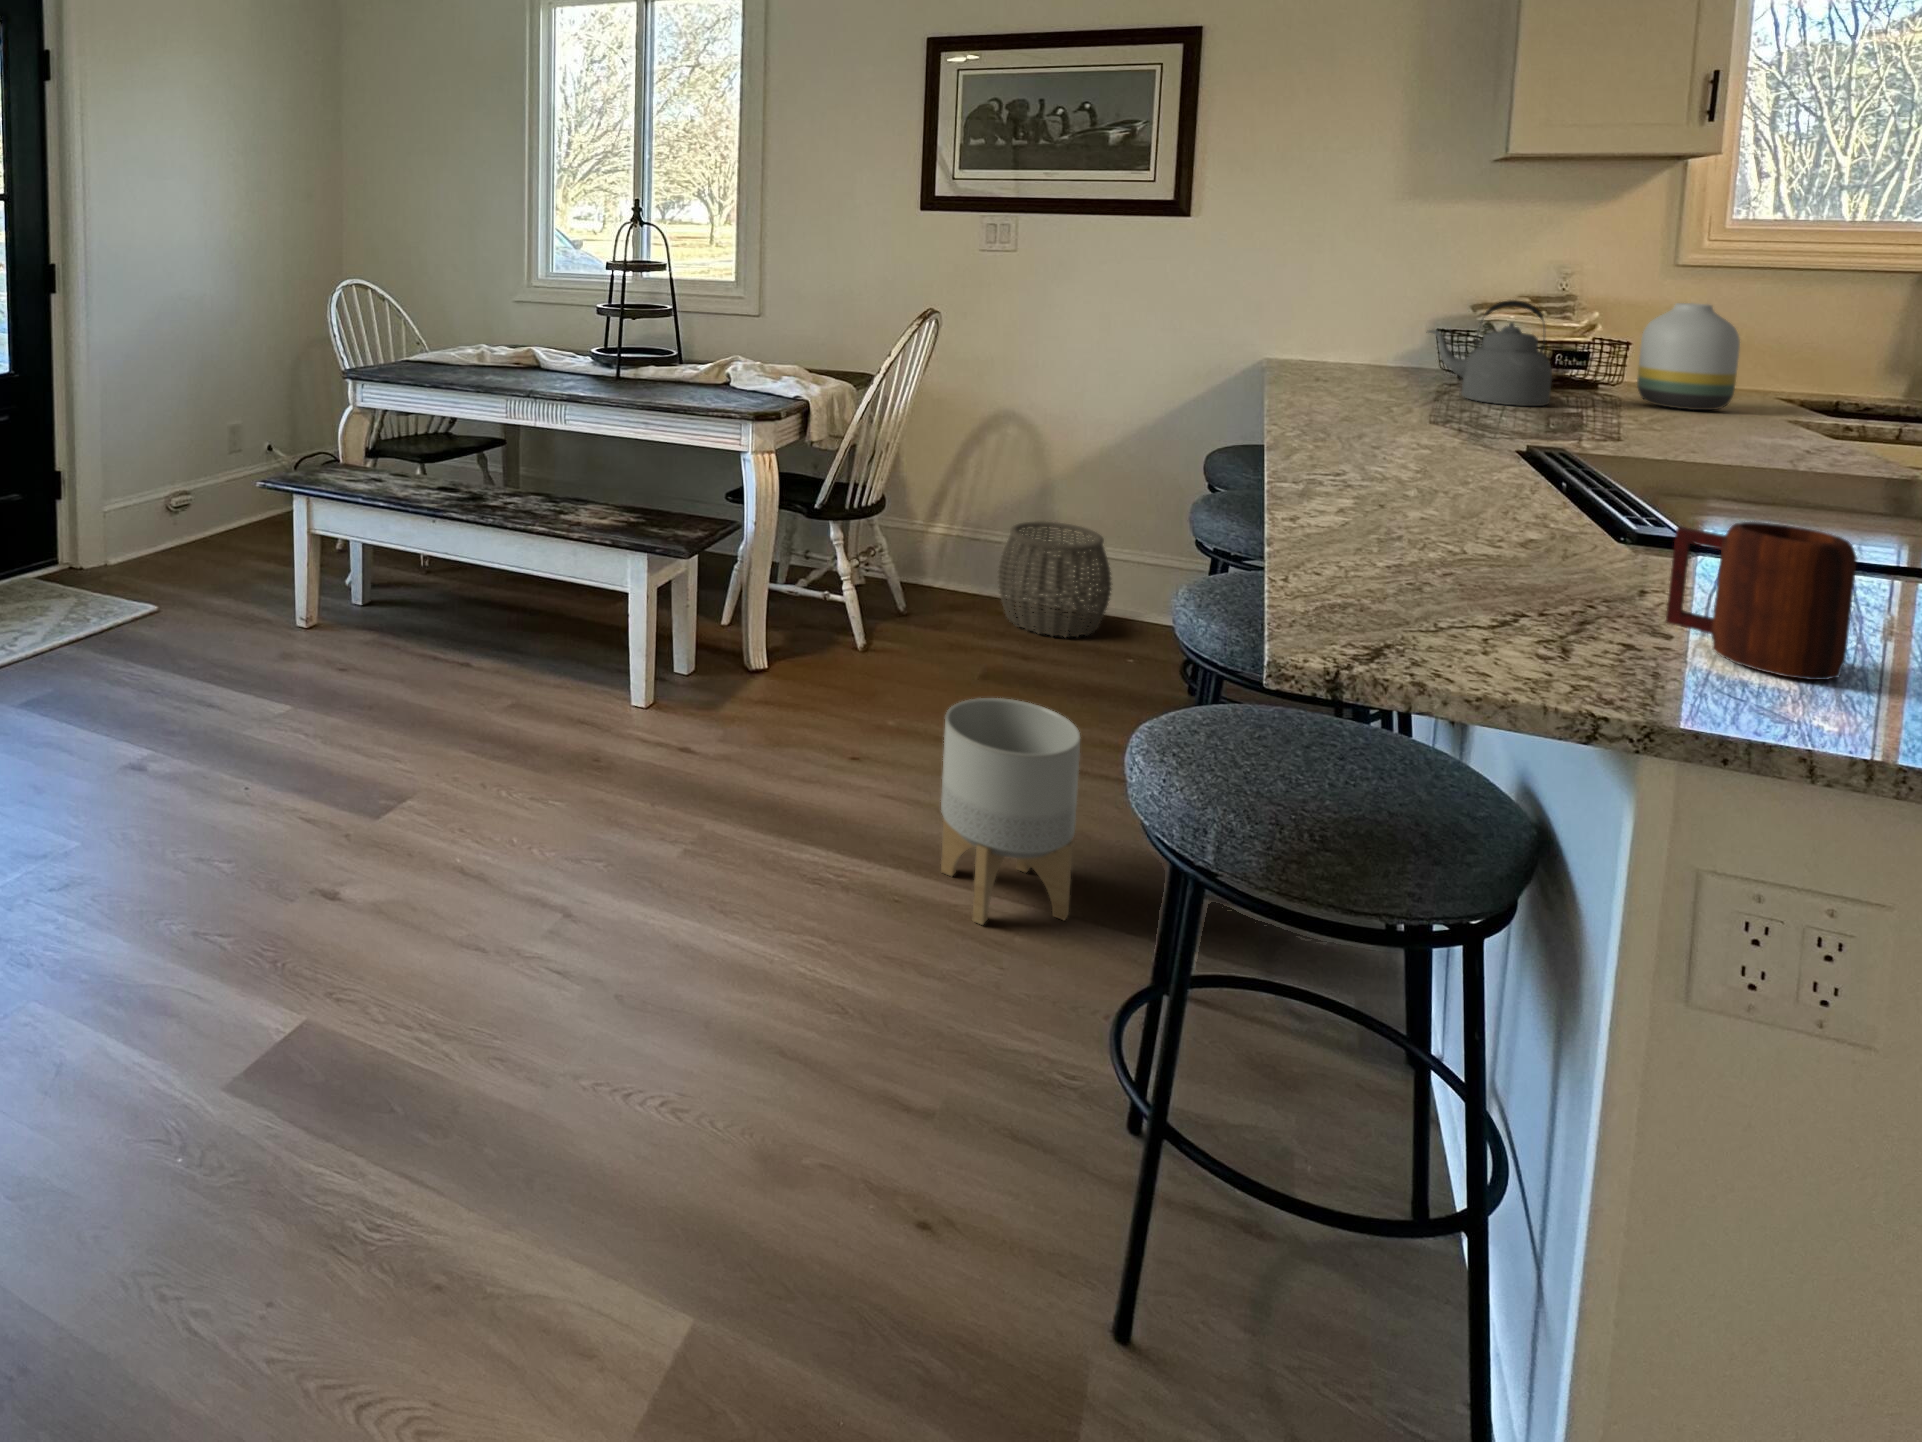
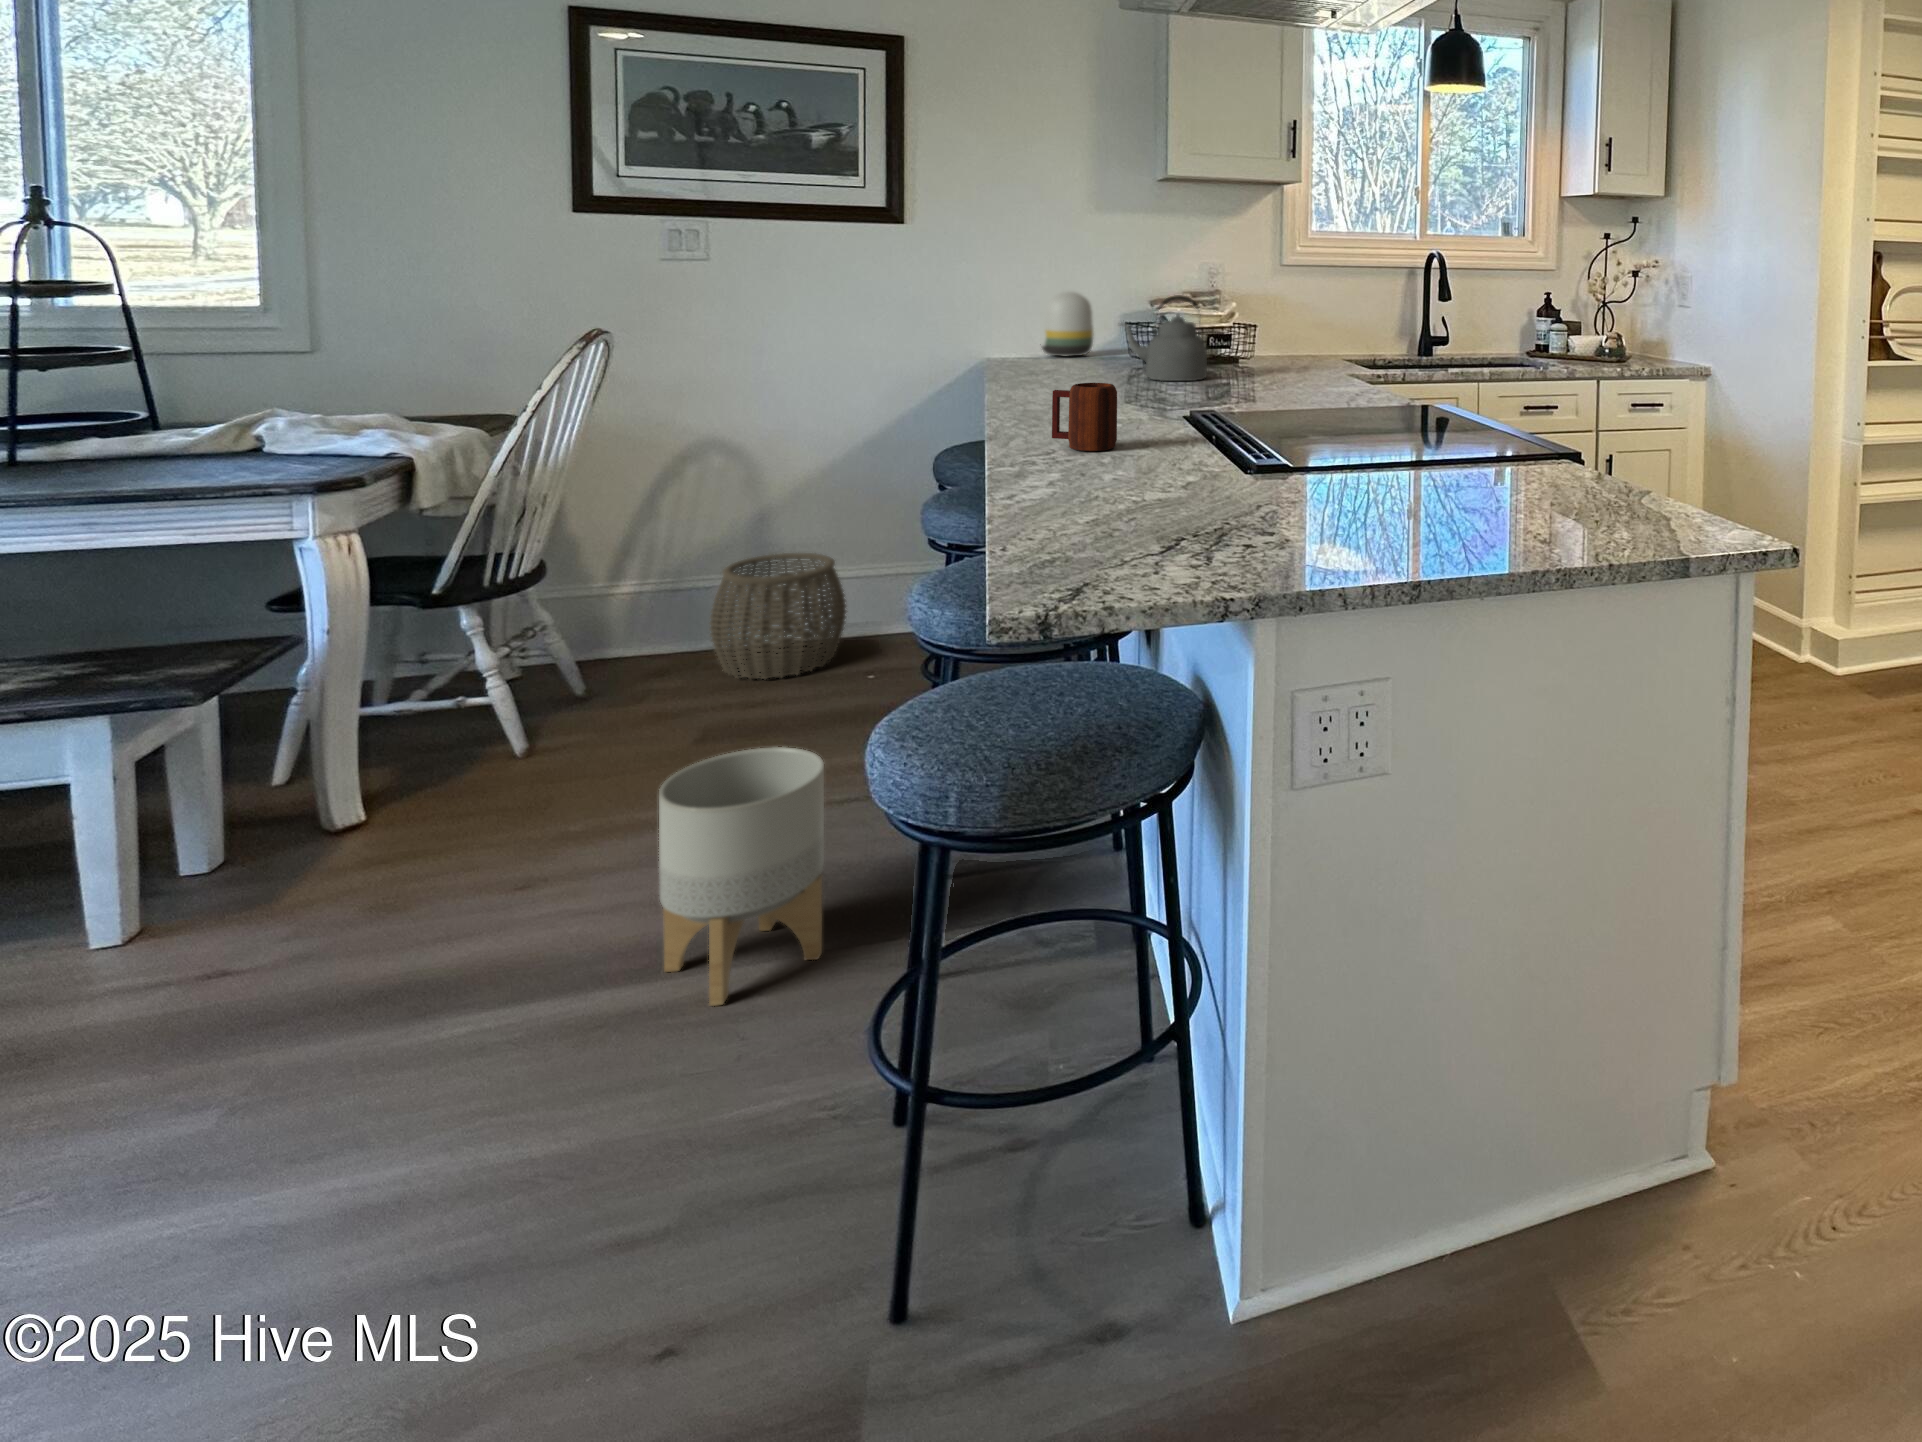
vase: present [1637,303,1740,410] -> present [1042,292,1093,357]
mug: present [1666,522,1857,680] -> present [1052,383,1117,451]

